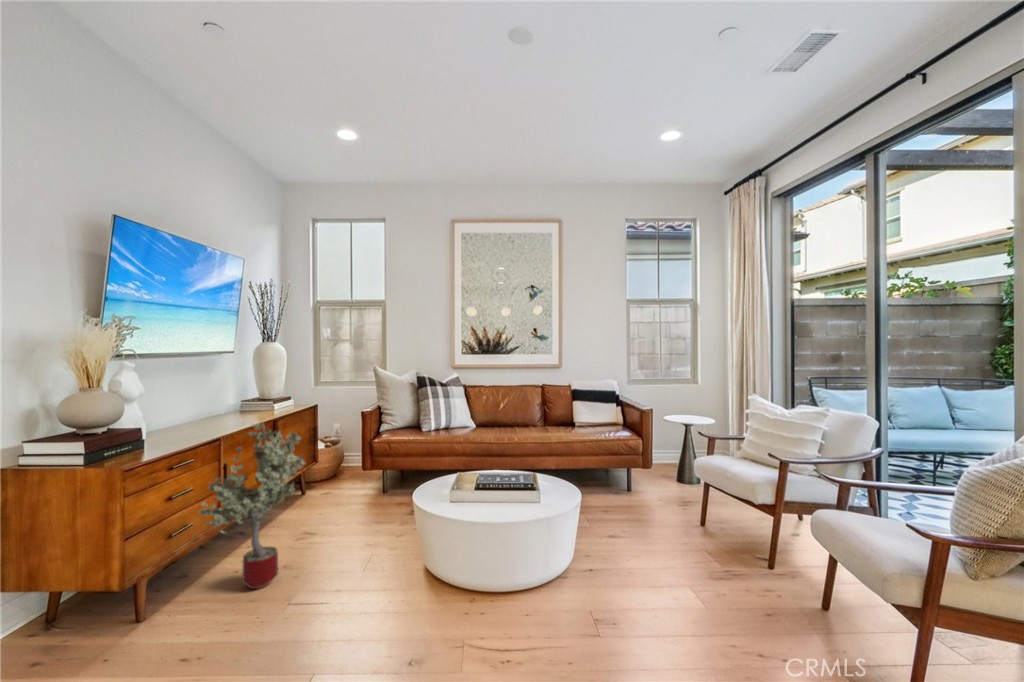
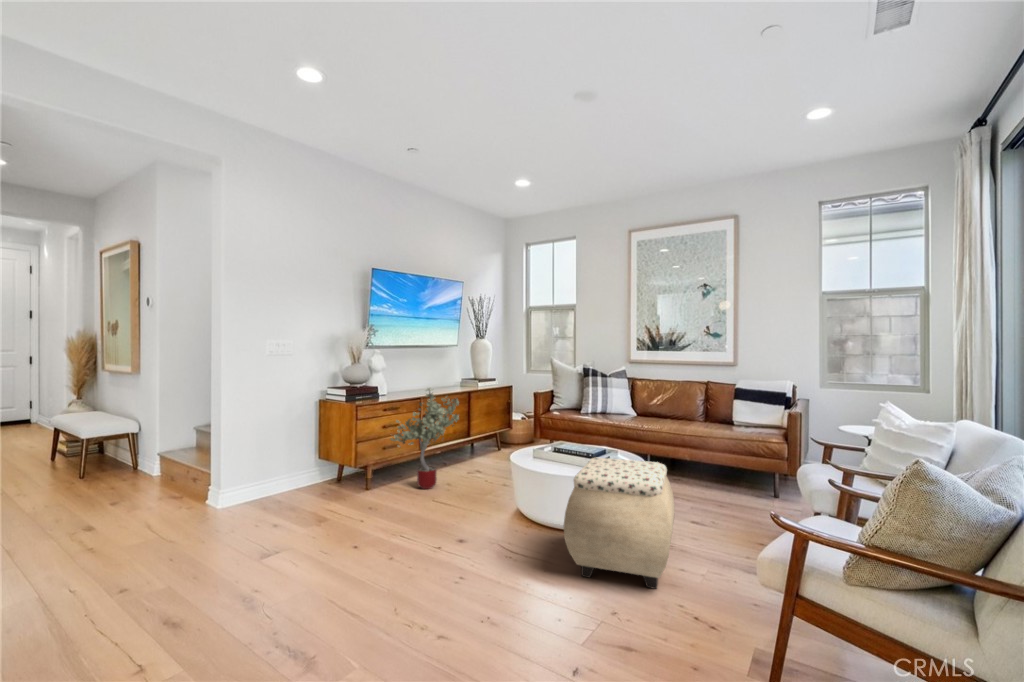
ottoman: none [574,482,732,643] -> present [564,458,675,589]

